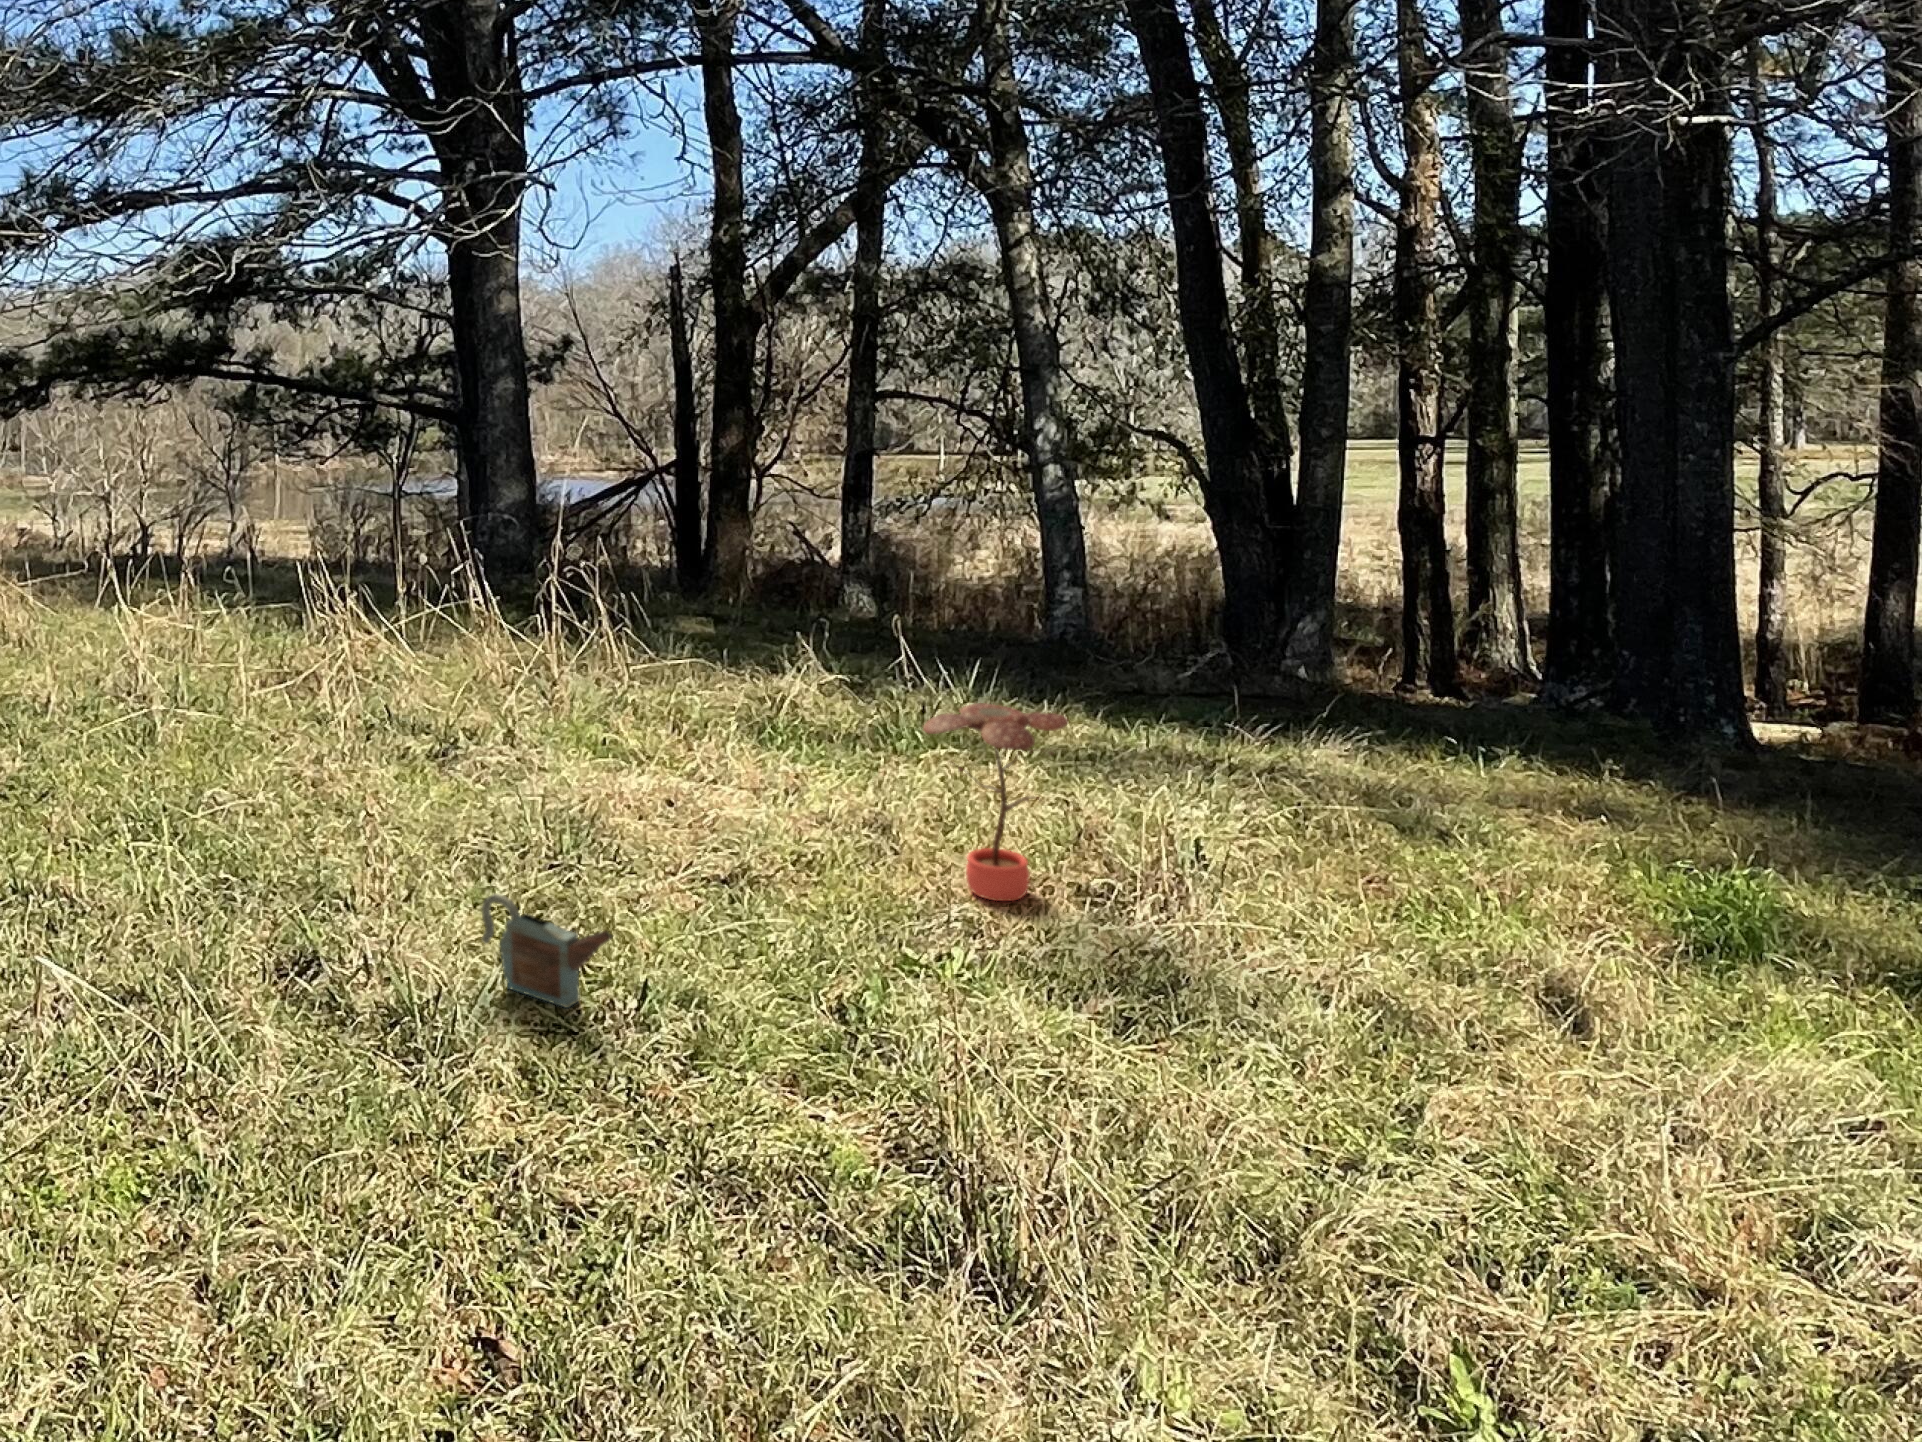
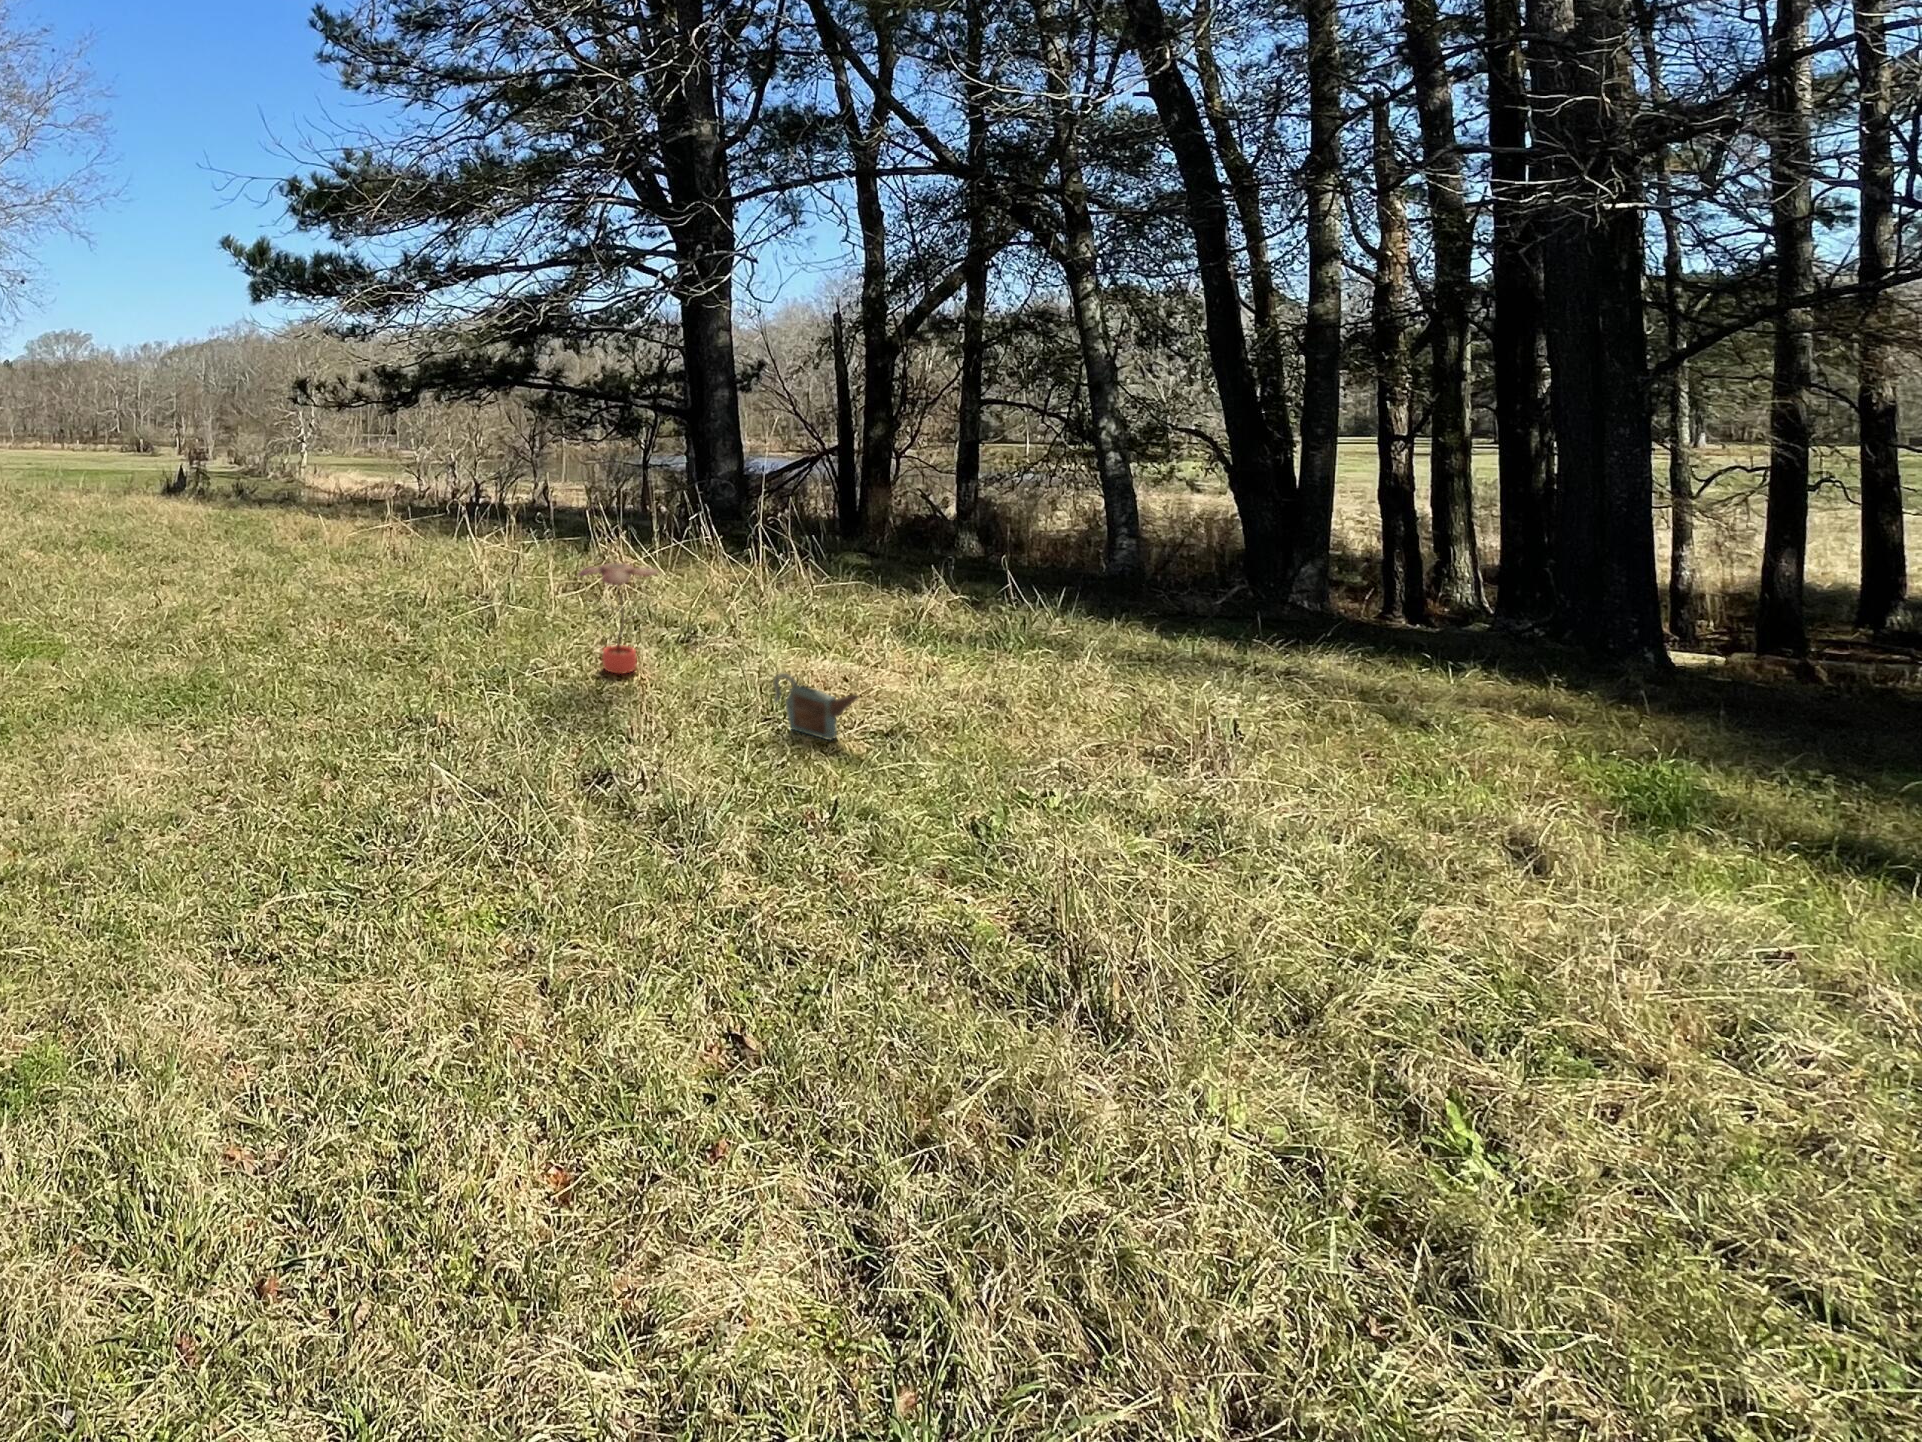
potted plant: present [923,703,1069,901] -> present [578,563,658,674]

